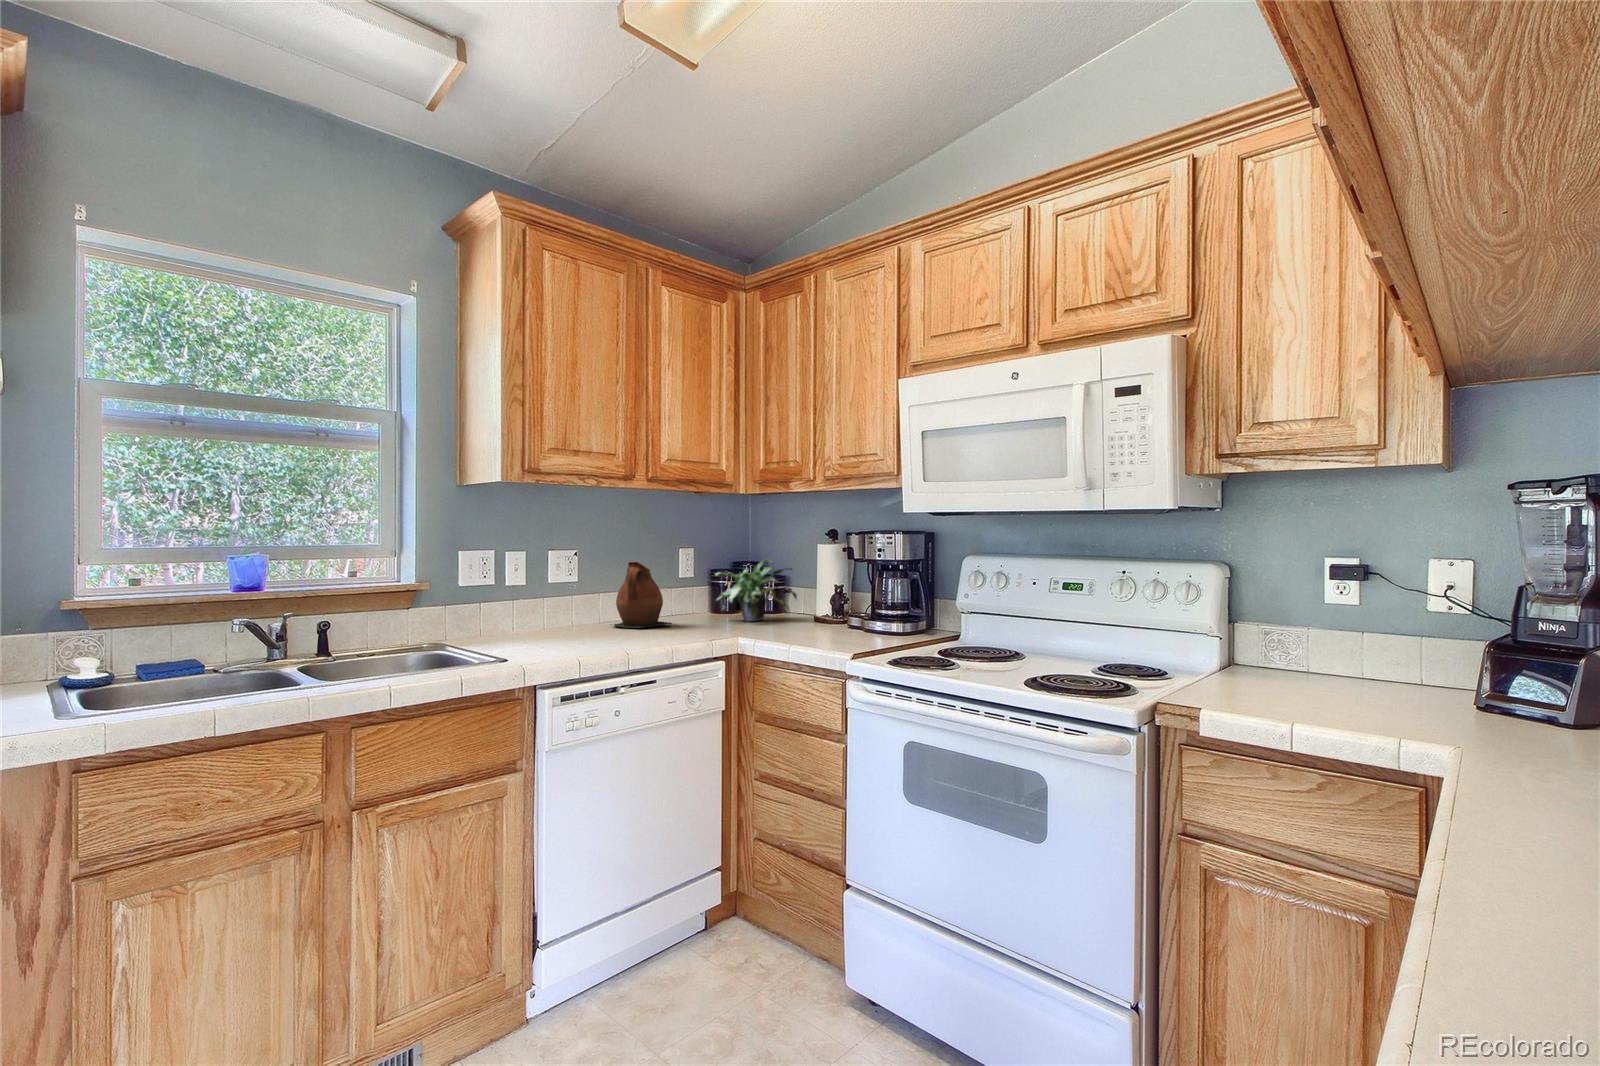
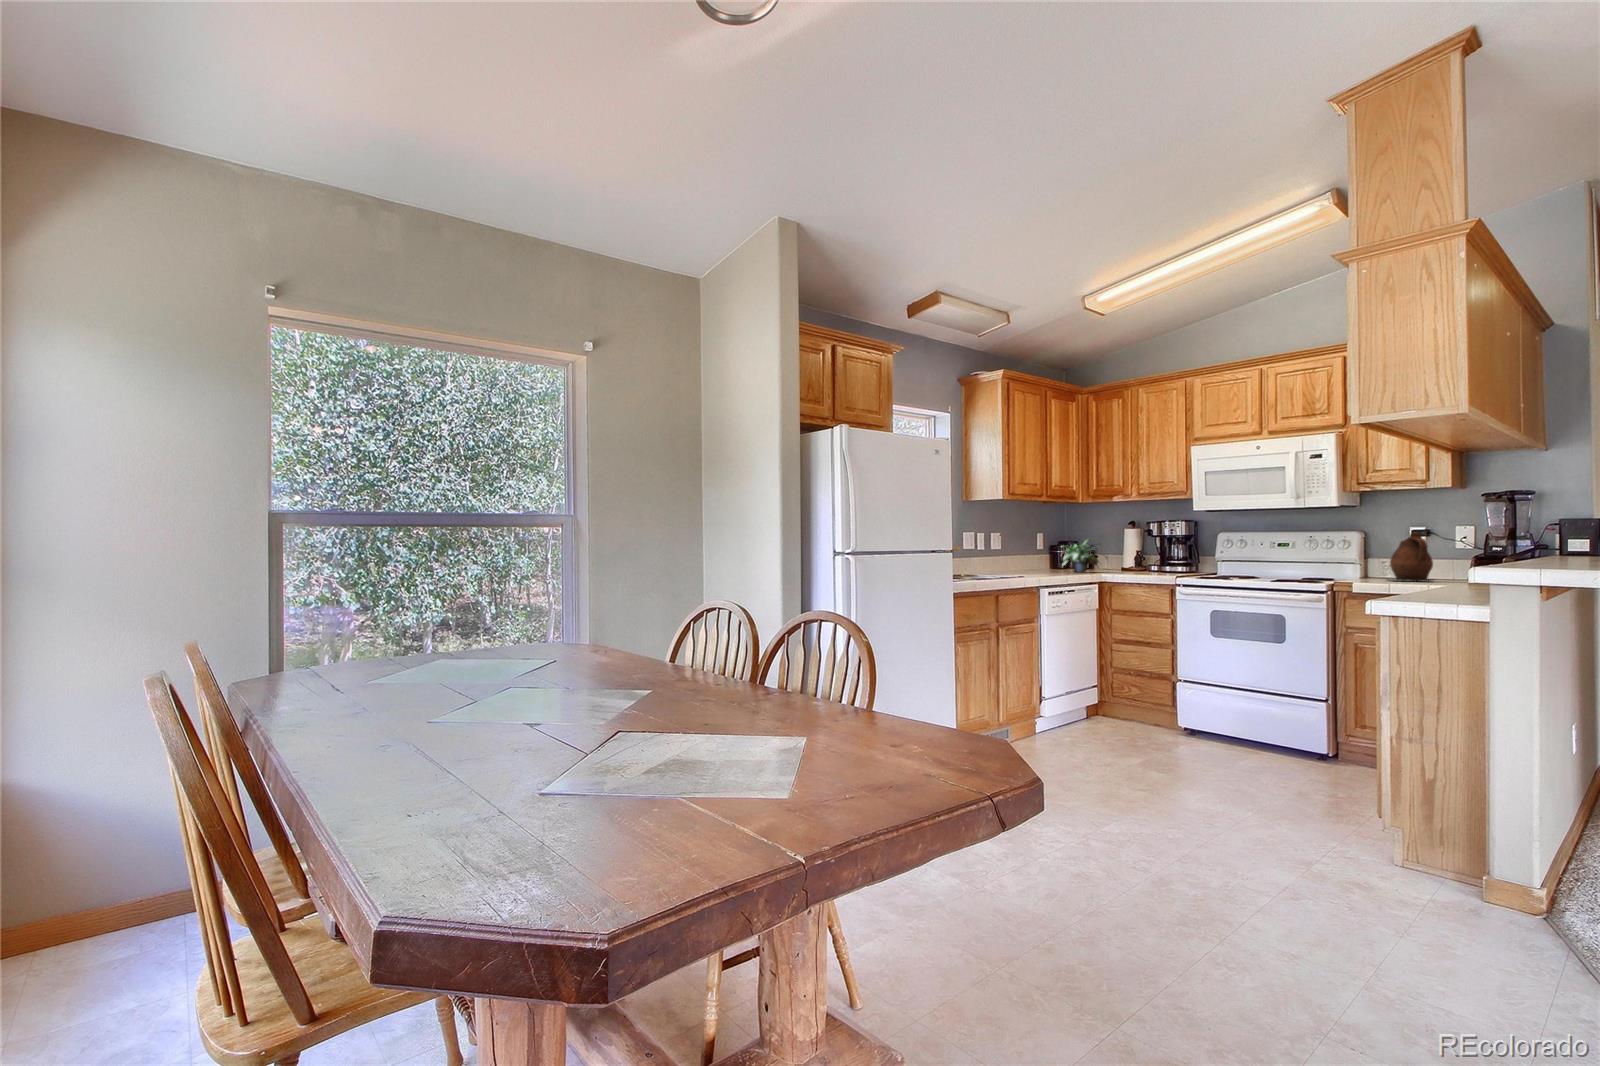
ceramic pitcher: present [614,562,672,628] -> present [1387,533,1433,581]

